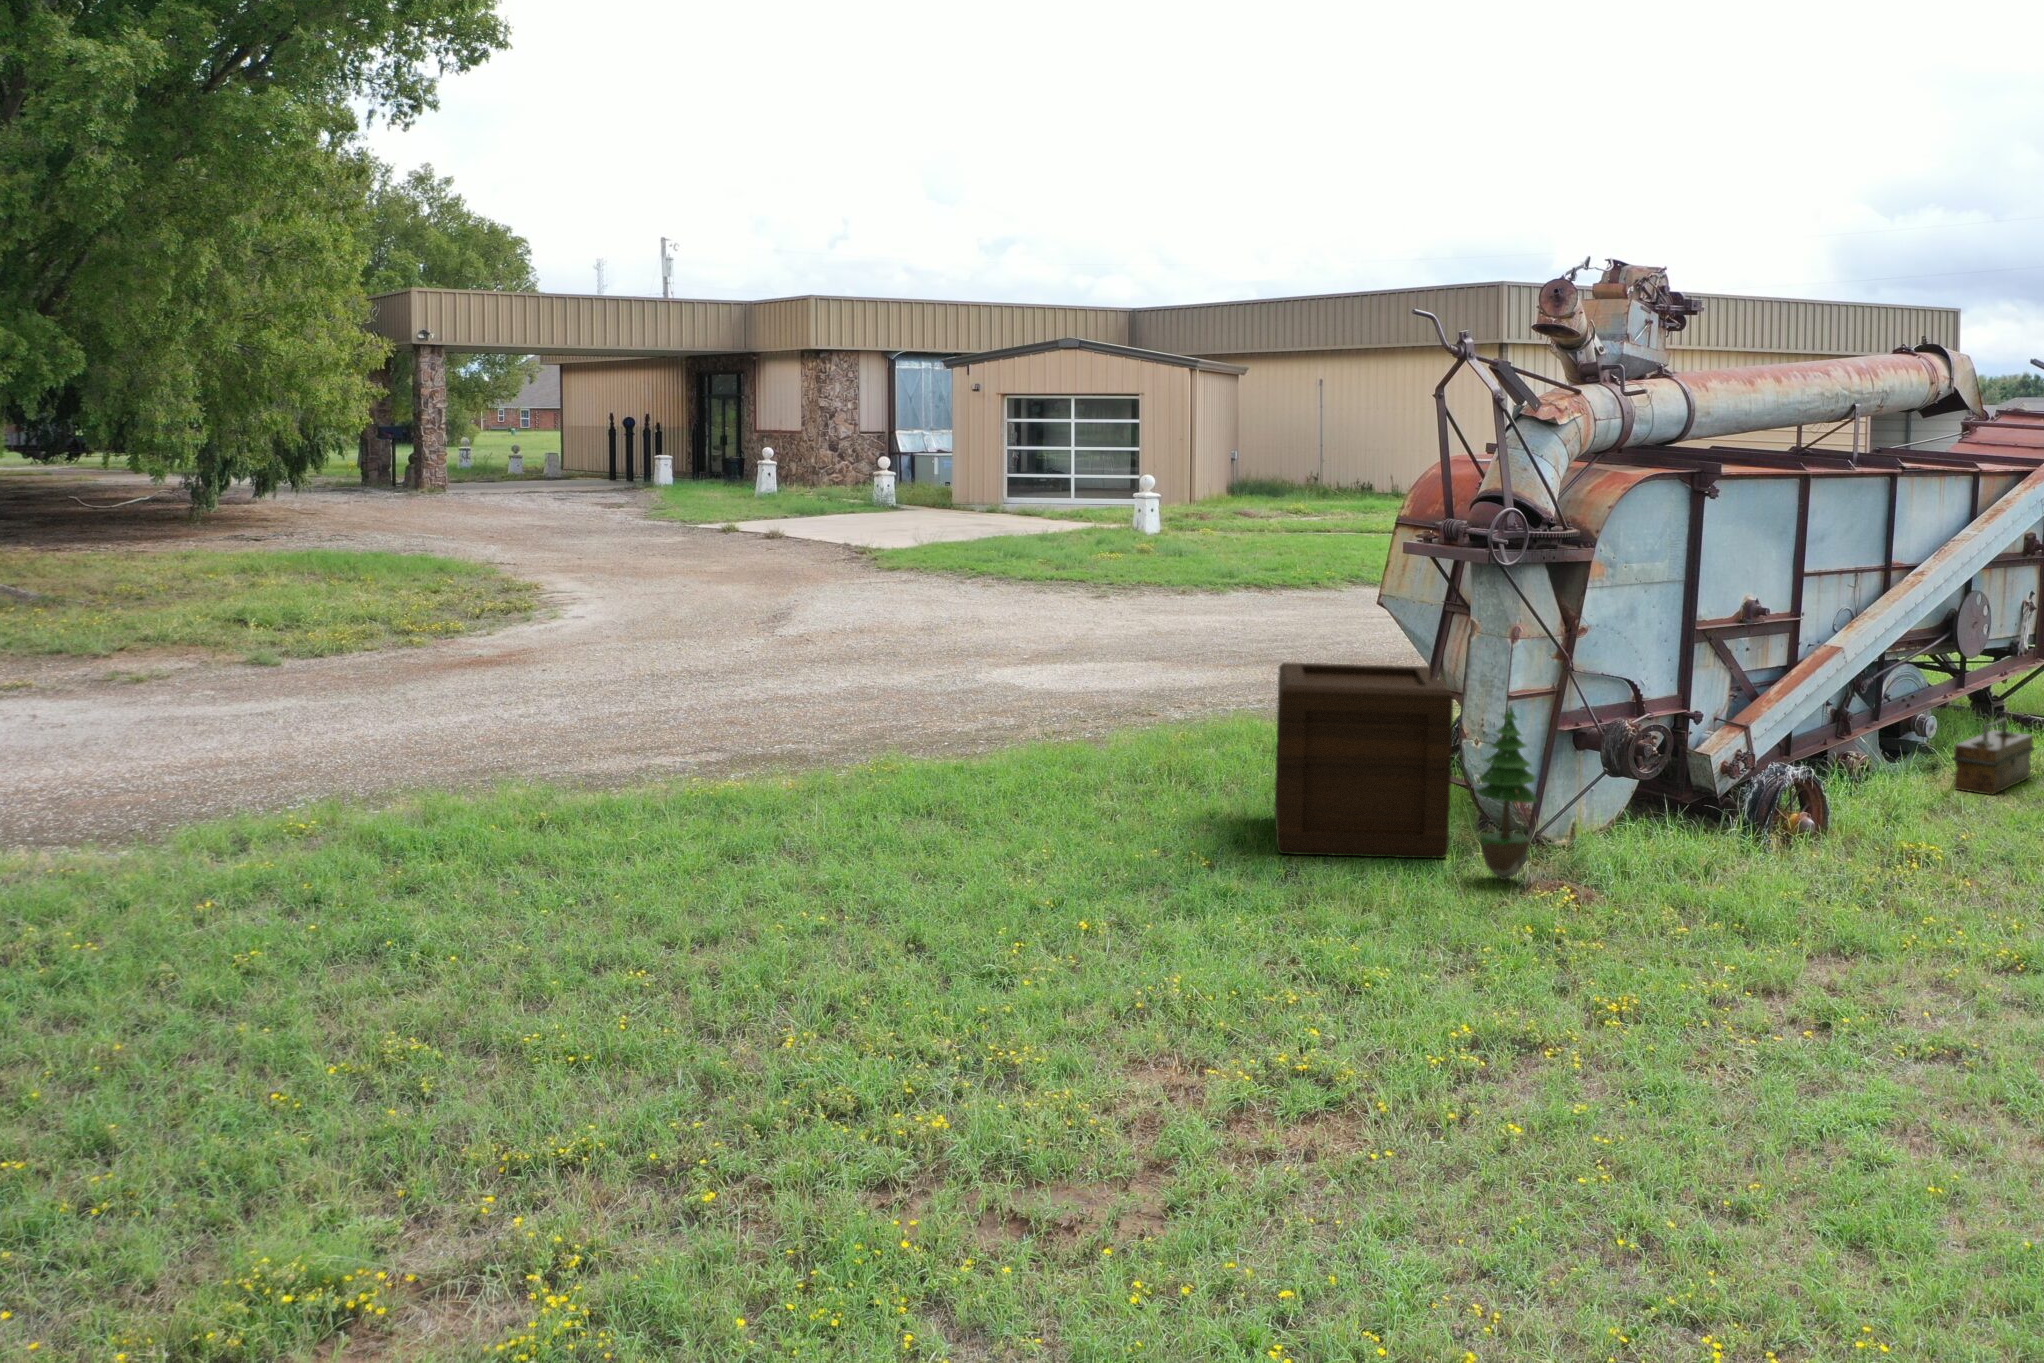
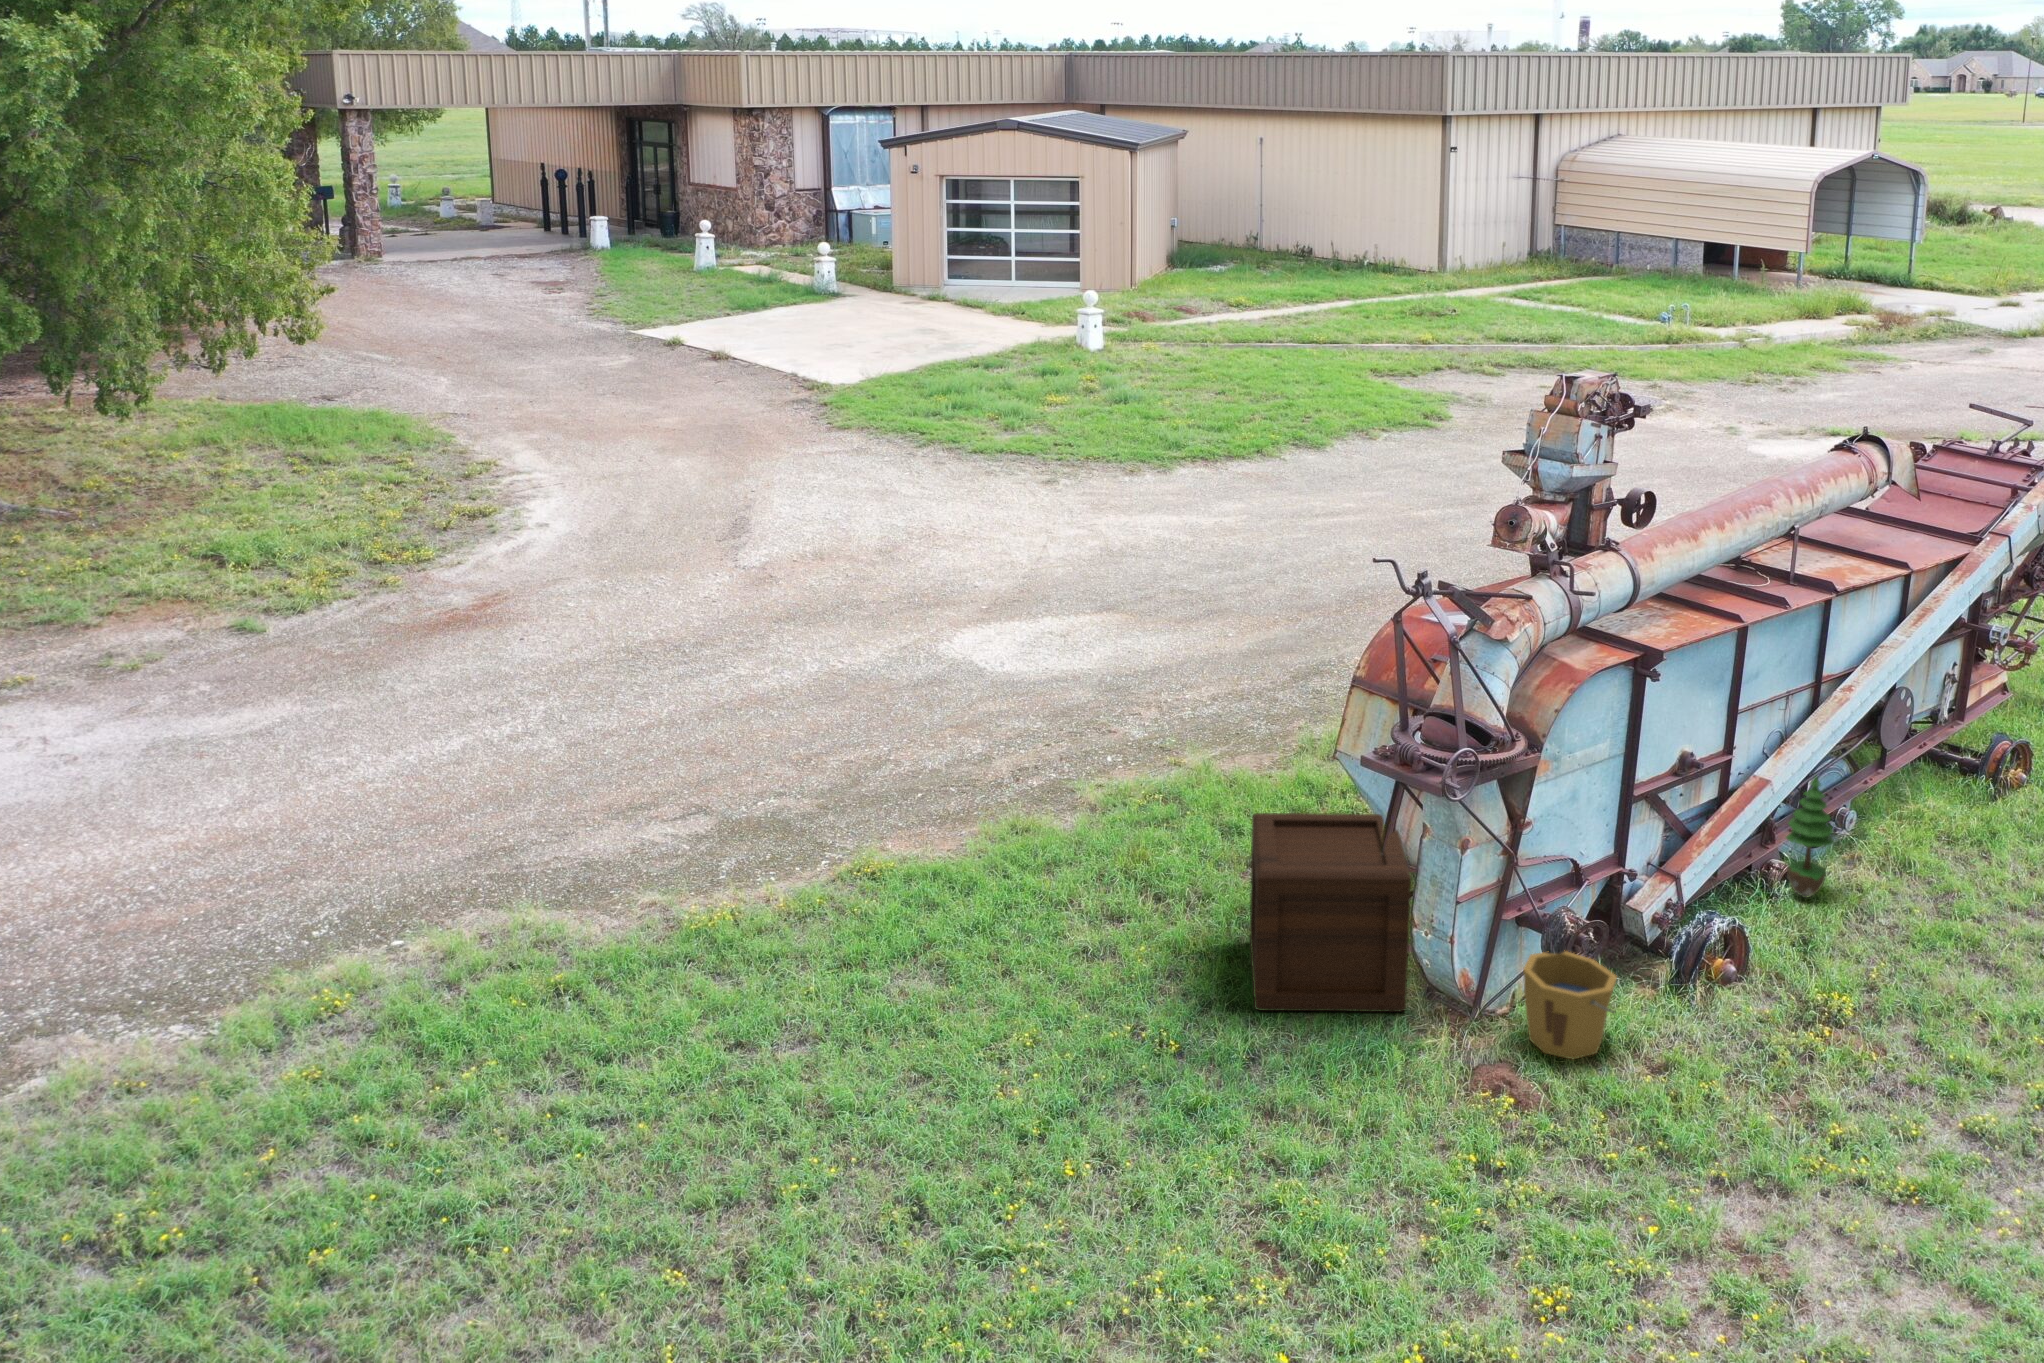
potted tree: present [1476,706,1537,880] -> present [1786,776,1834,898]
toolbox: present [1952,718,2035,795] -> none [1865,785,1945,868]
bucket: none [1580,782,1687,888] -> present [1523,952,1617,1059]

